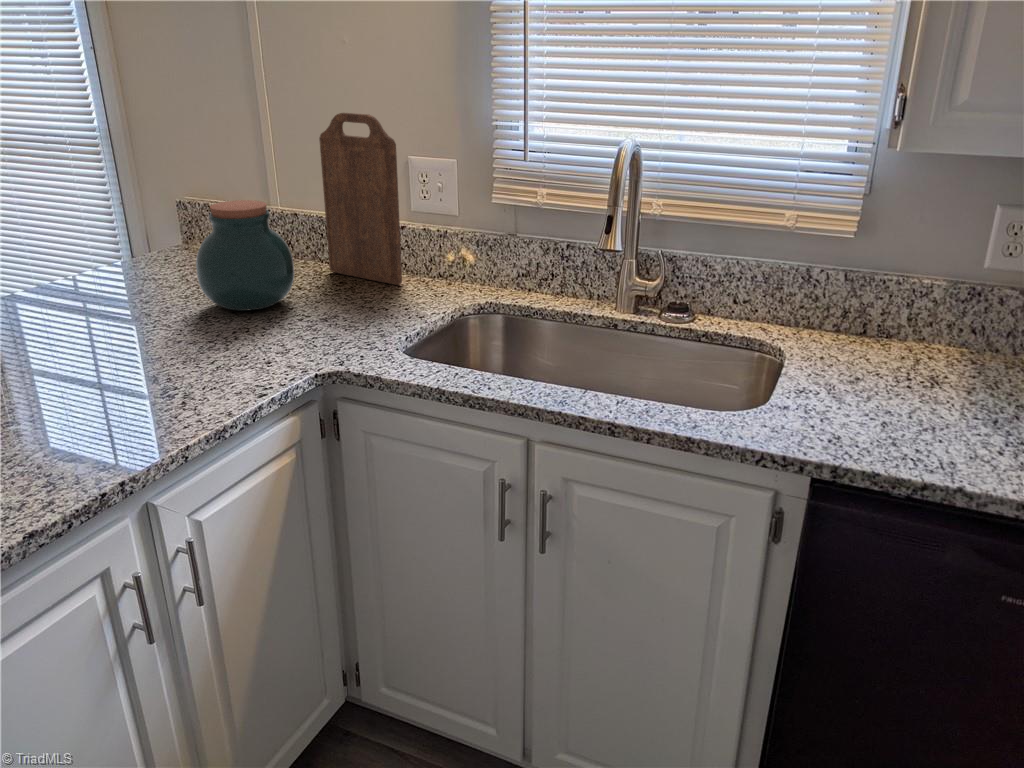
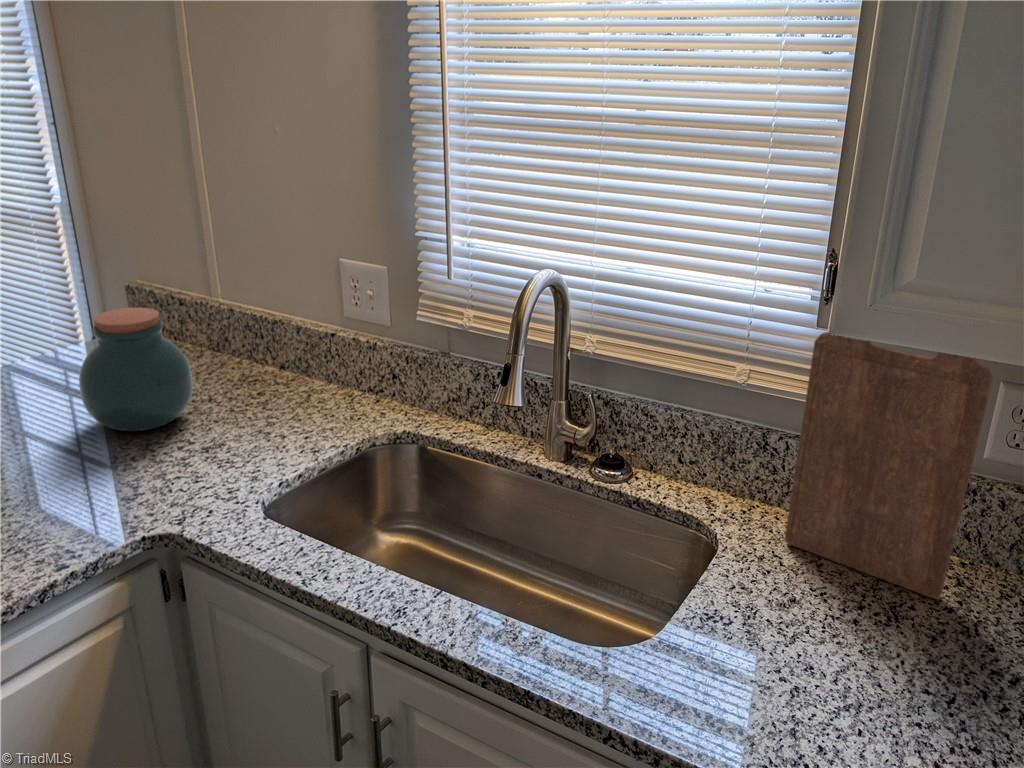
cutting board: present [319,113,402,285] -> present [785,332,993,599]

